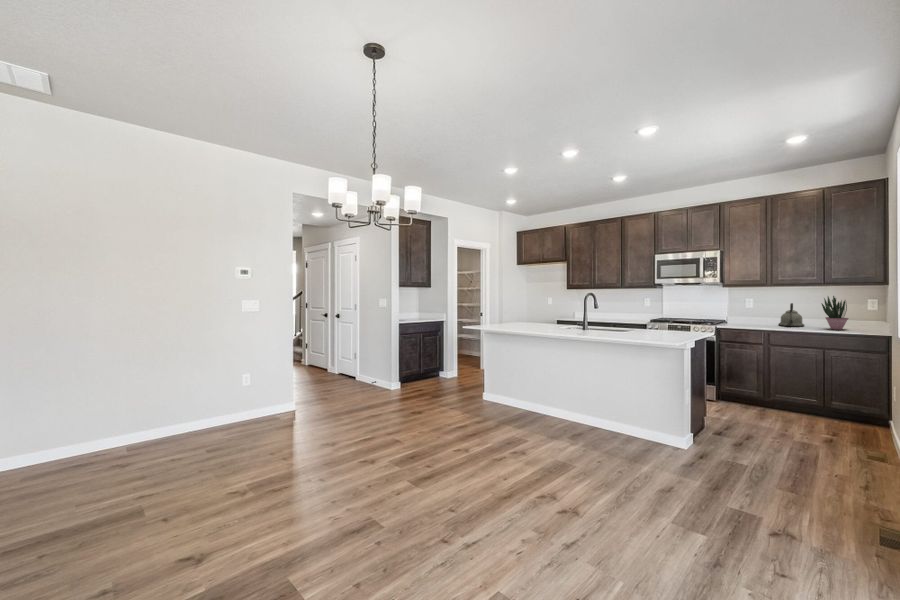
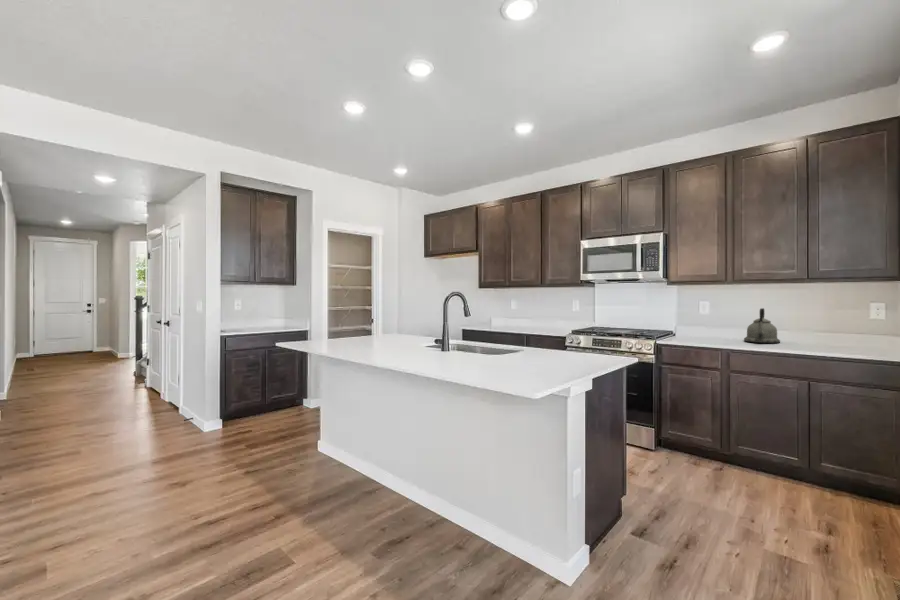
potted plant: present [822,296,848,330] -> none [803,296,844,349]

